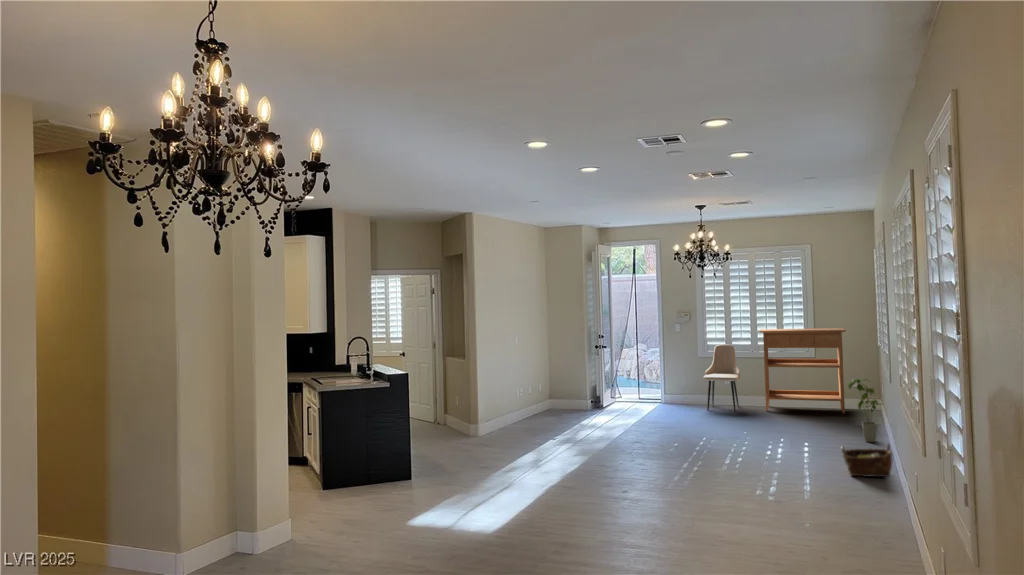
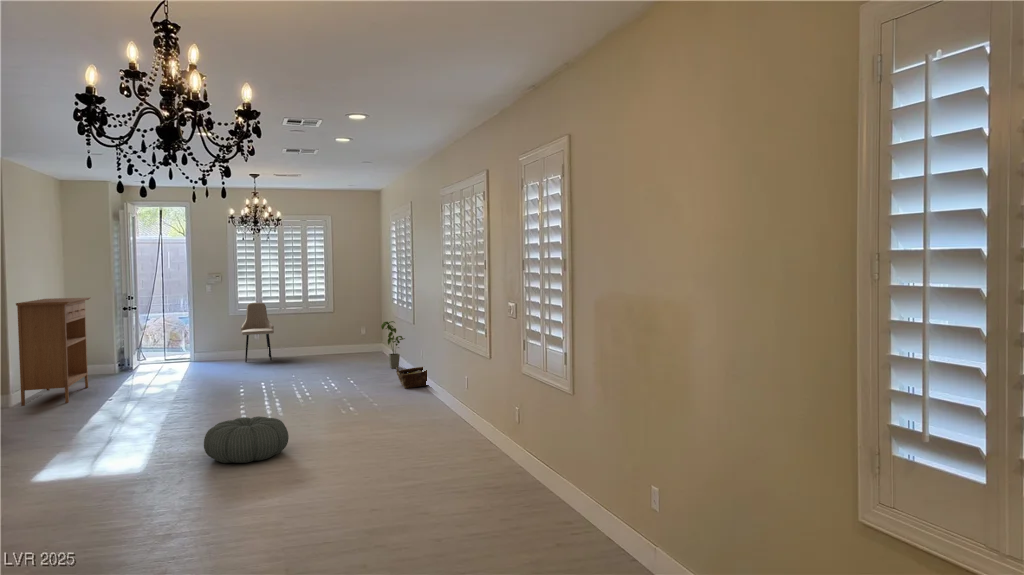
console table: present [759,328,846,413] -> present [16,298,90,406]
pouf: none [537,487,623,542] -> present [204,416,289,463]

